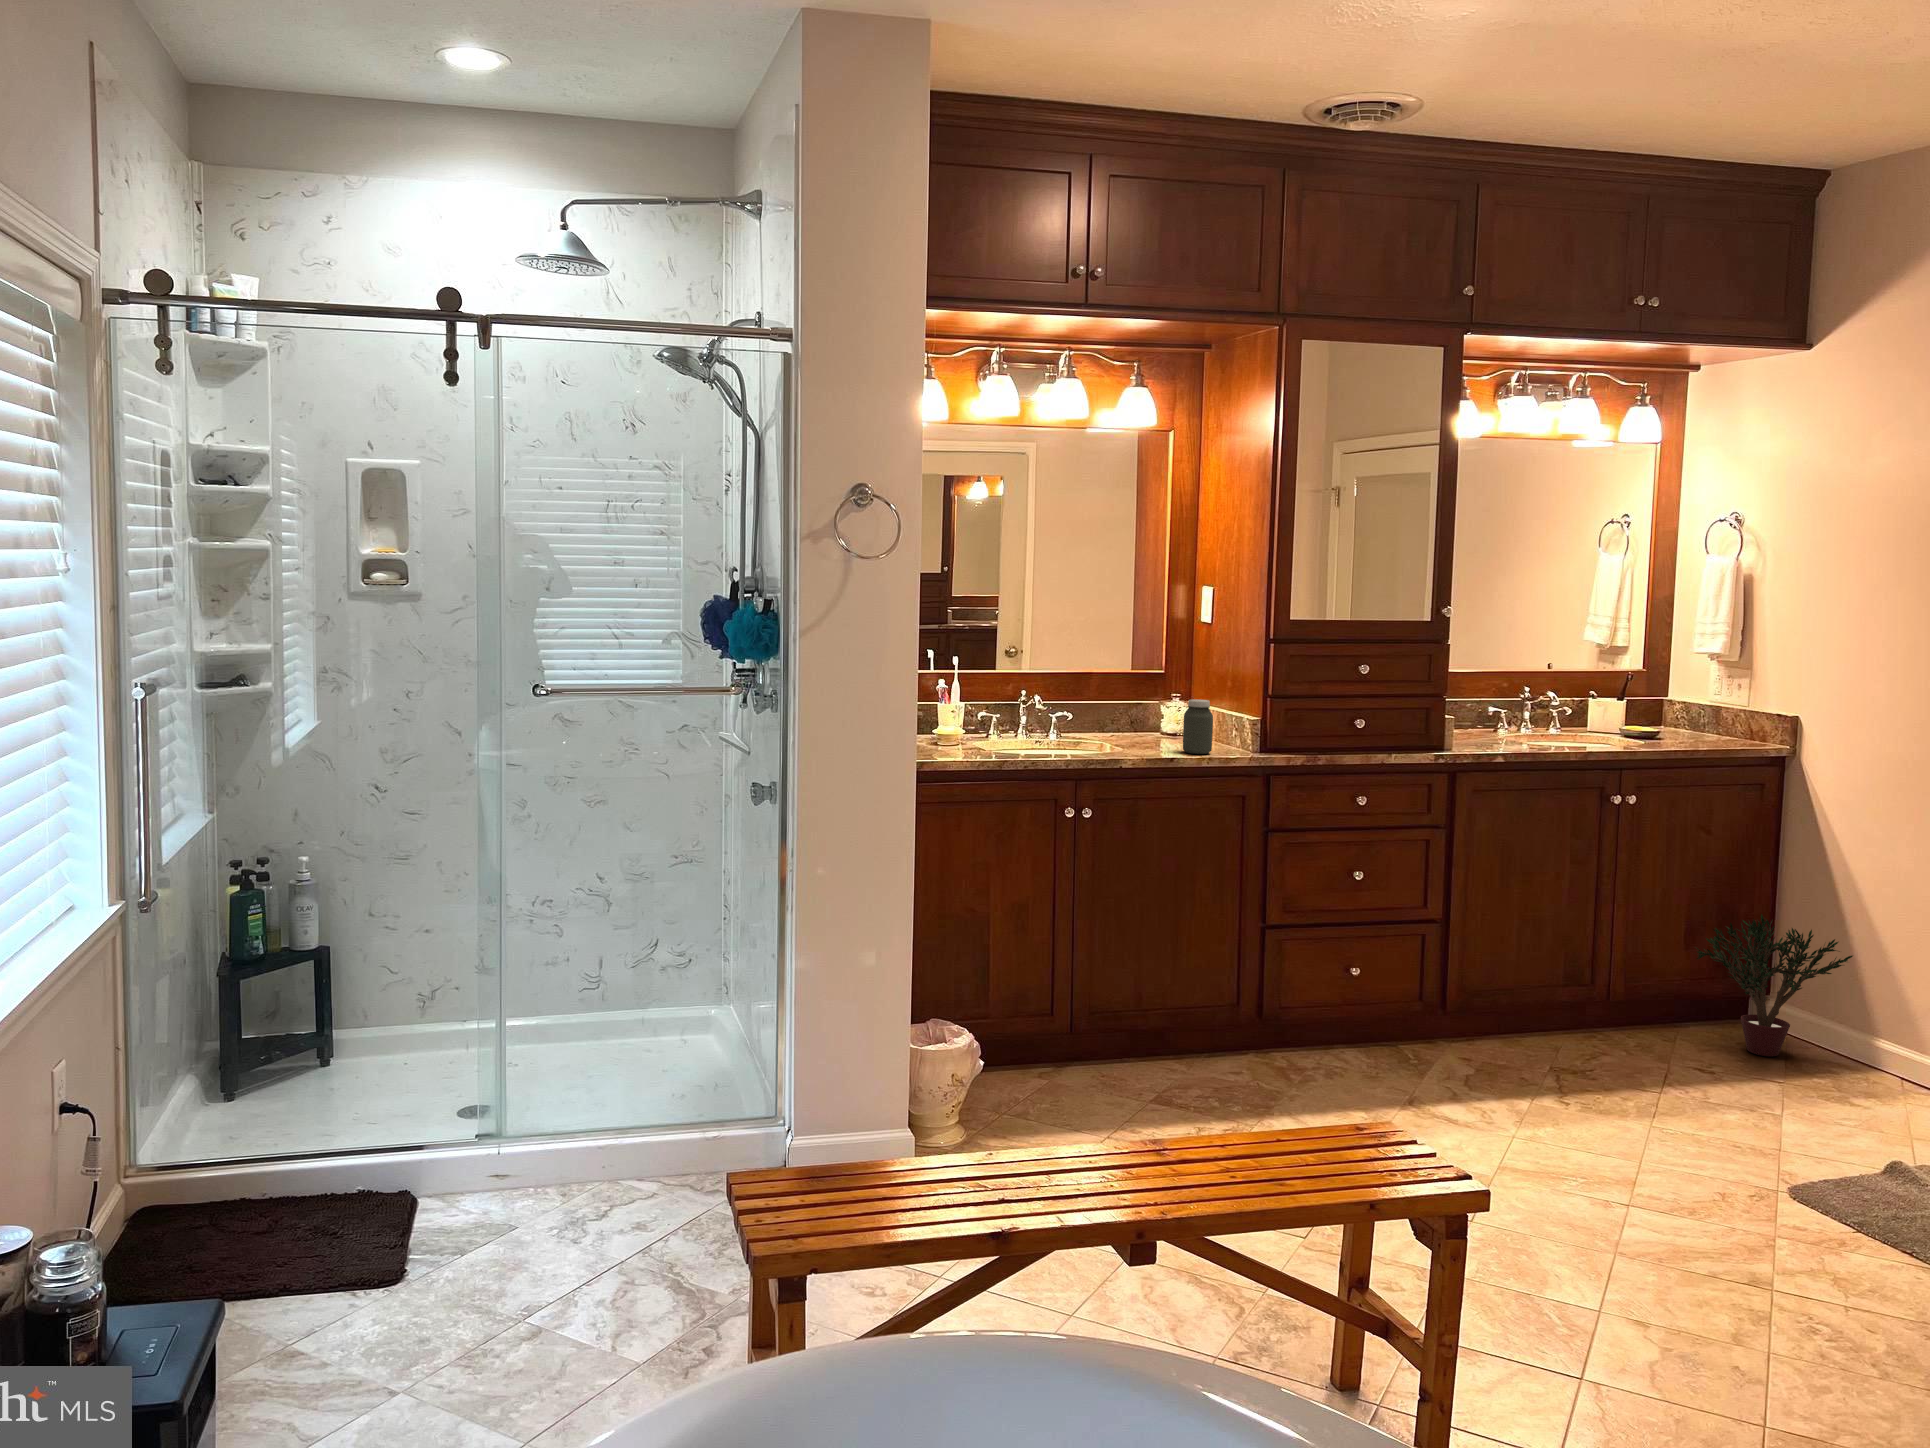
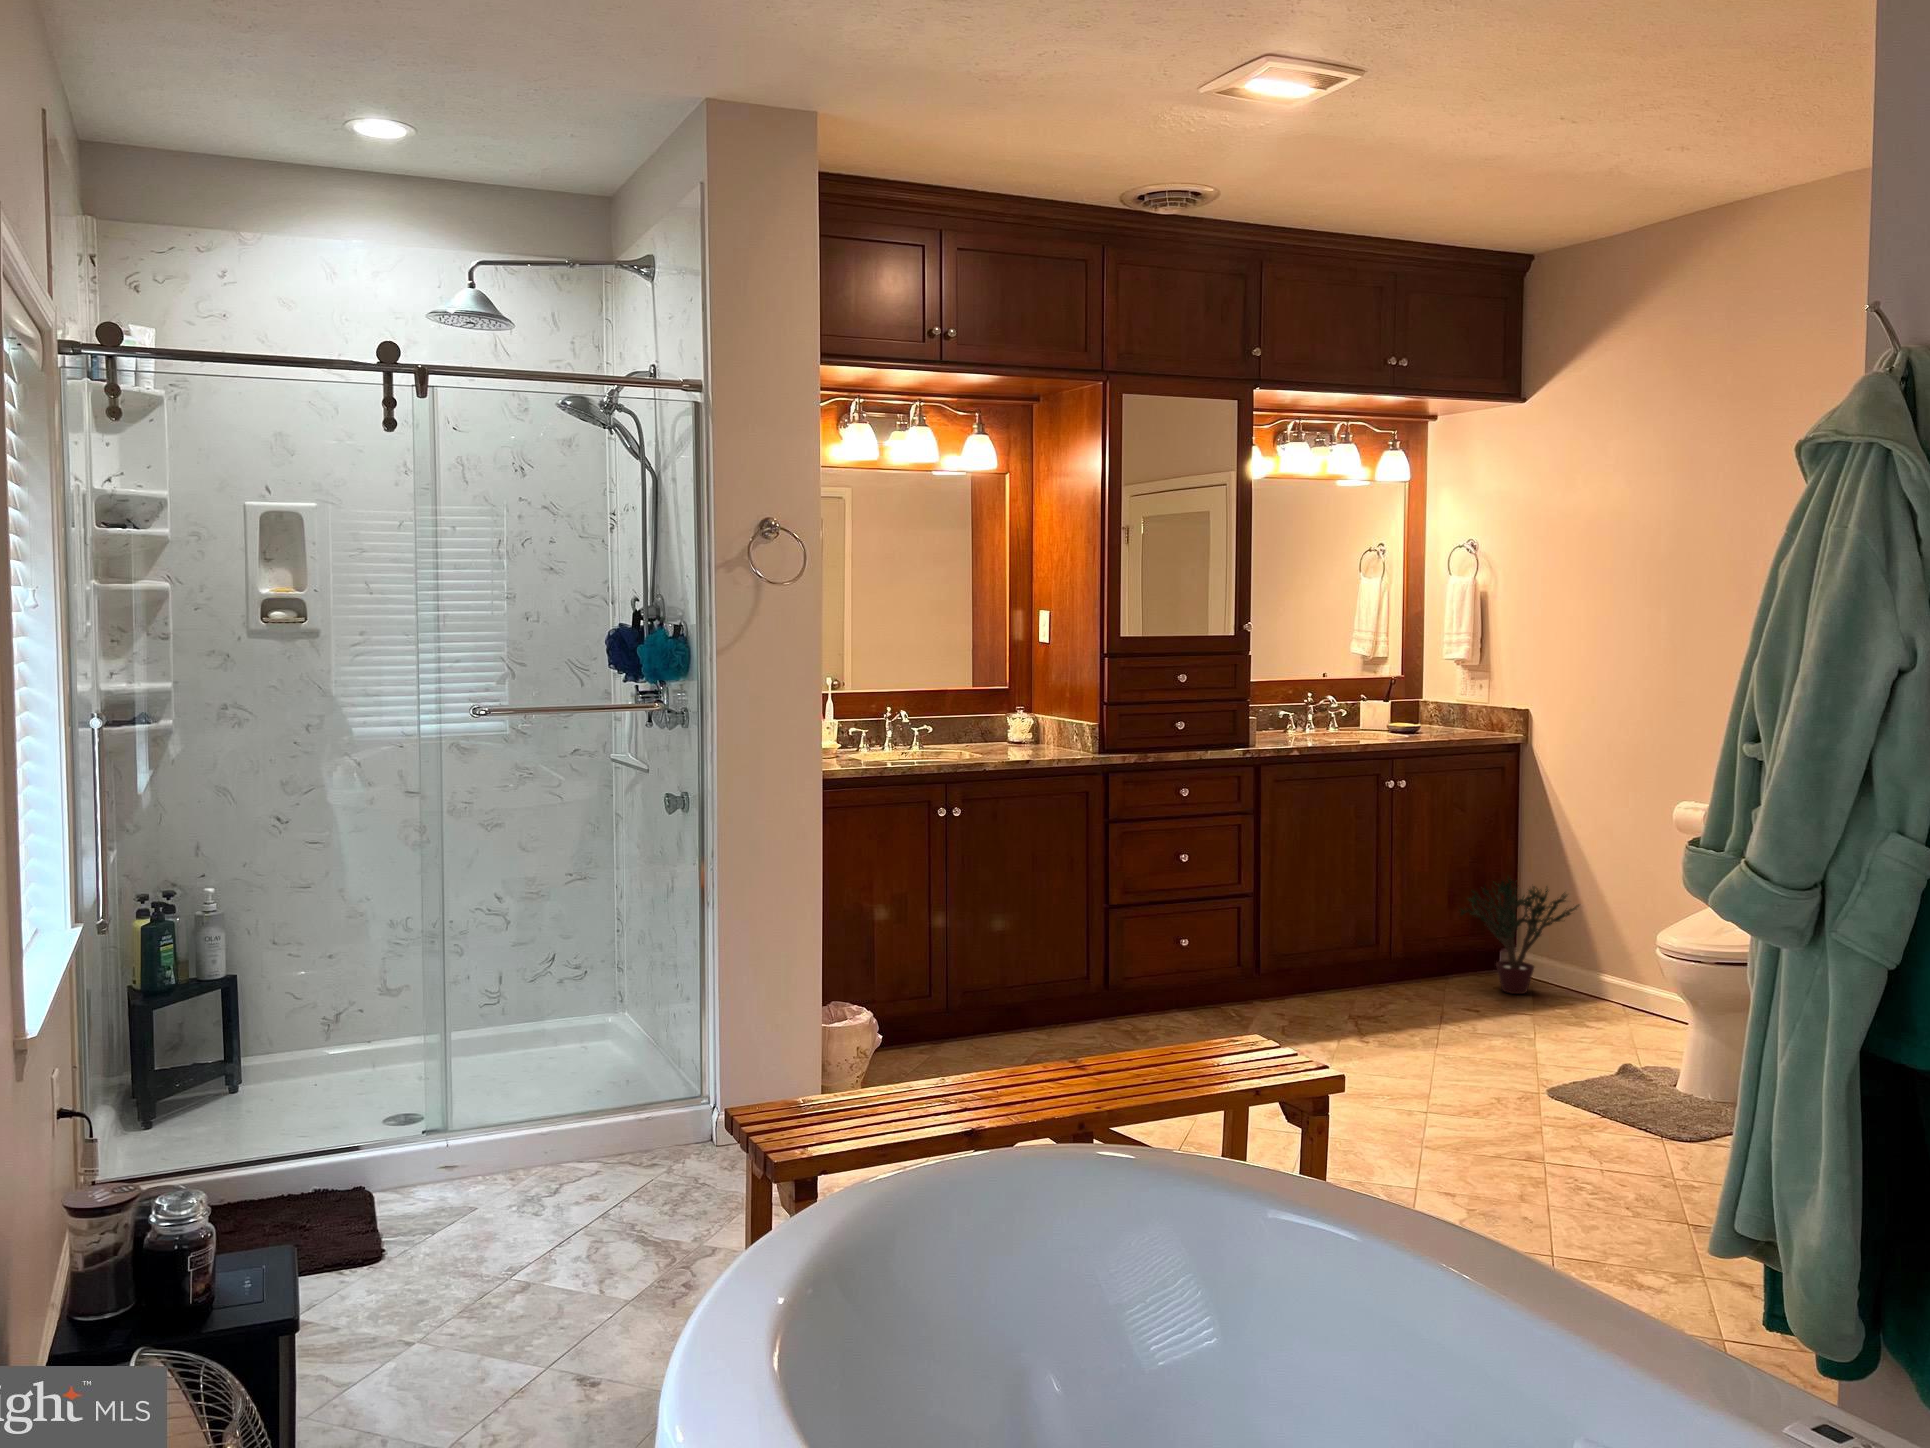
jar: present [1183,699,1213,754] -> none [1033,709,1058,757]

